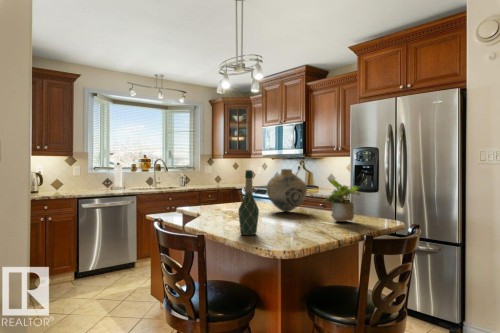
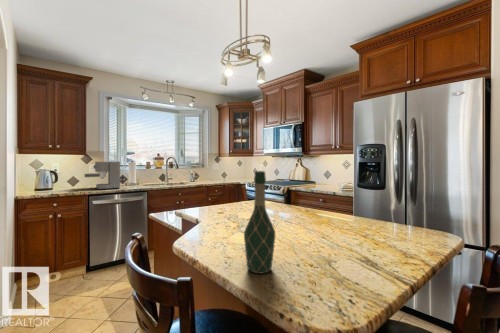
coffee maker: none [72,163,109,192] -> present [85,161,120,189]
vase: present [267,169,307,212] -> none [275,168,322,217]
potted plant: present [325,179,360,222] -> none [349,181,399,236]

